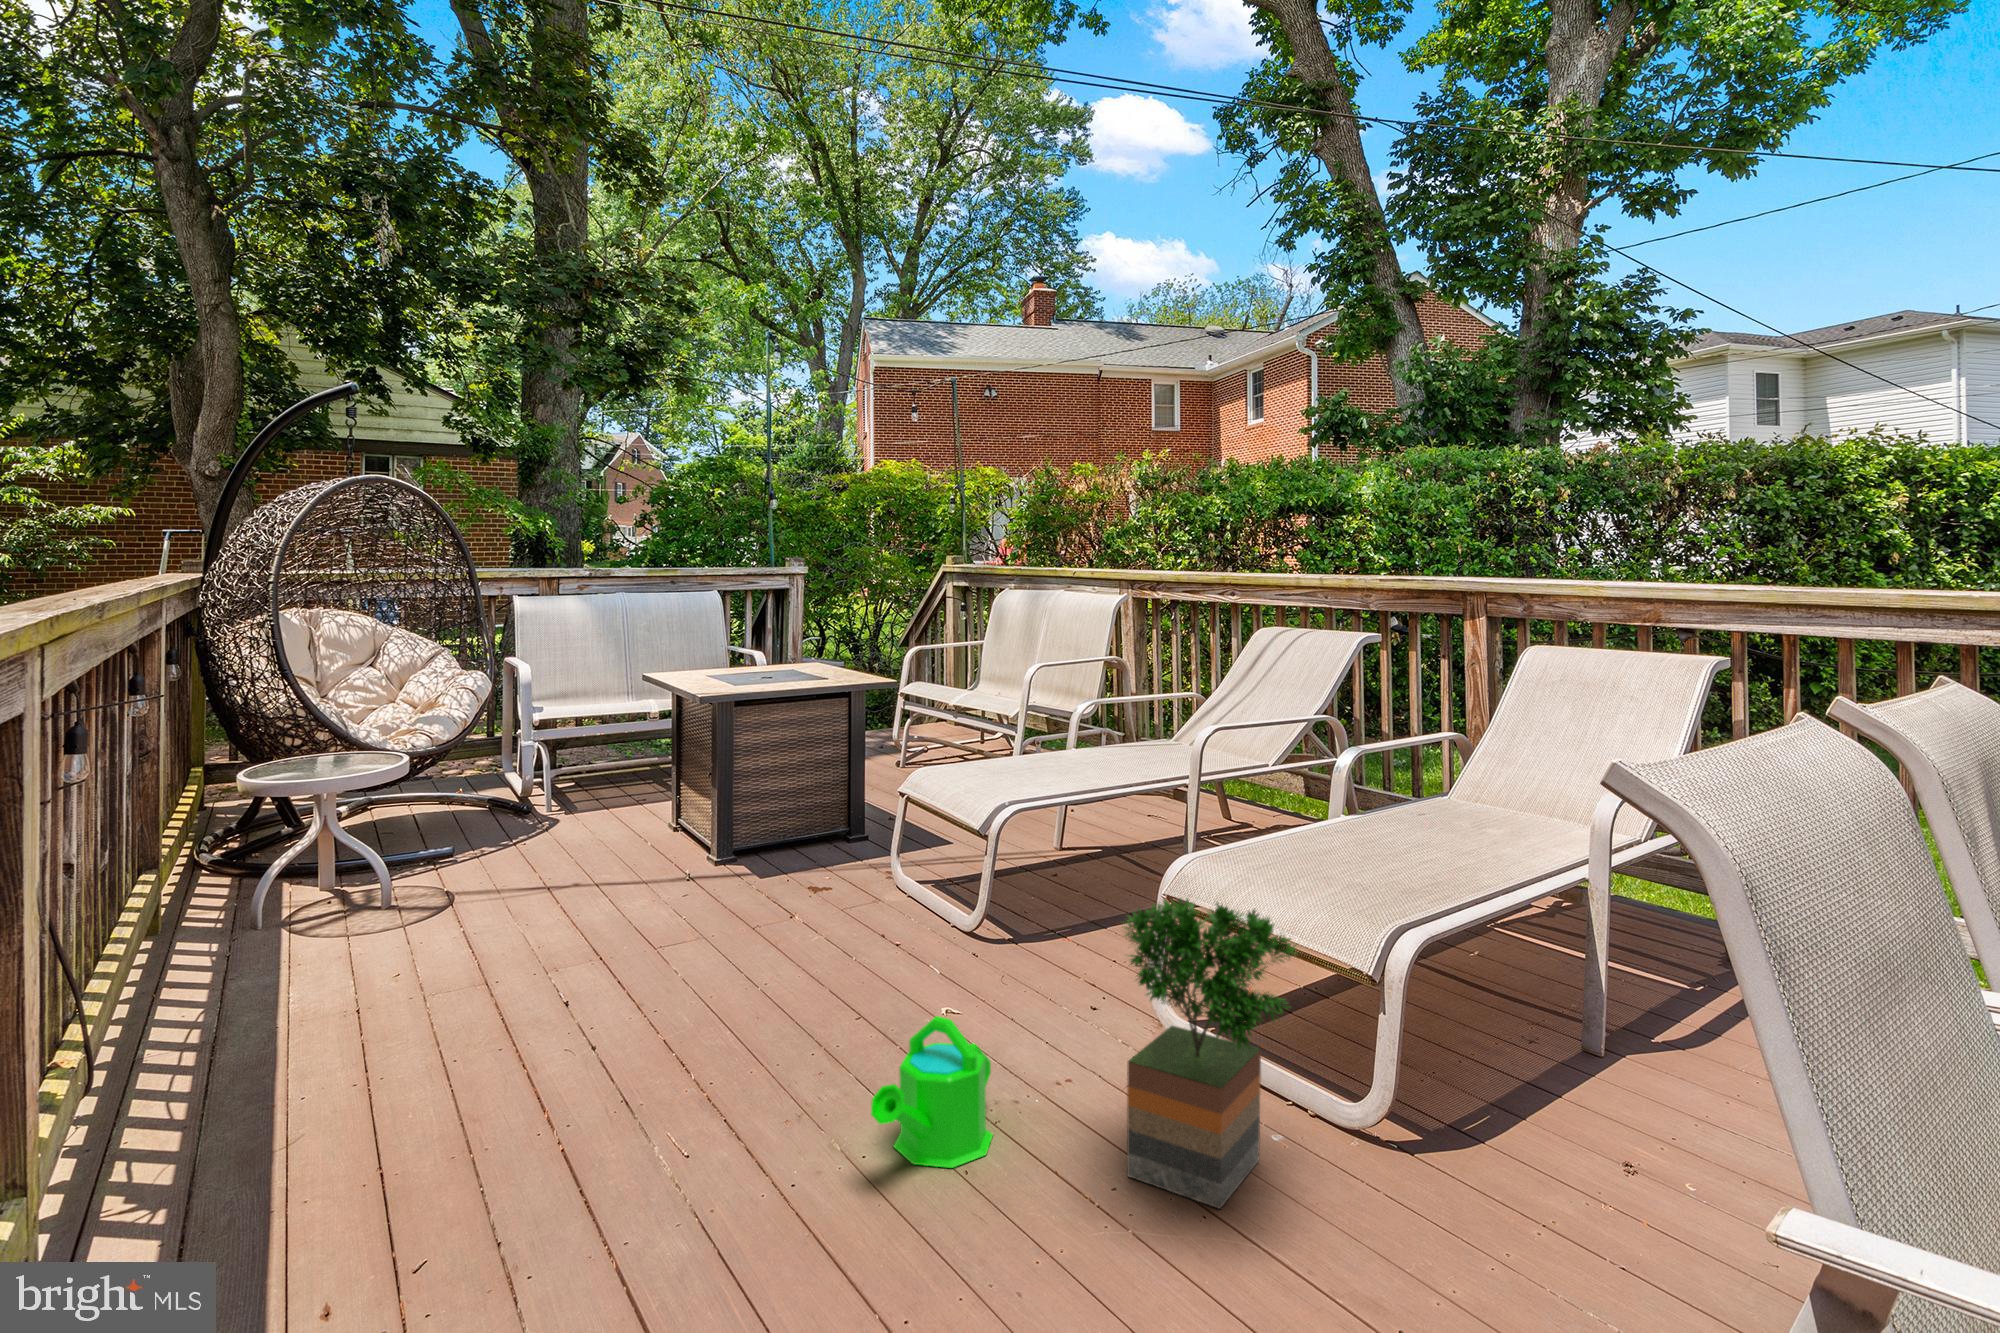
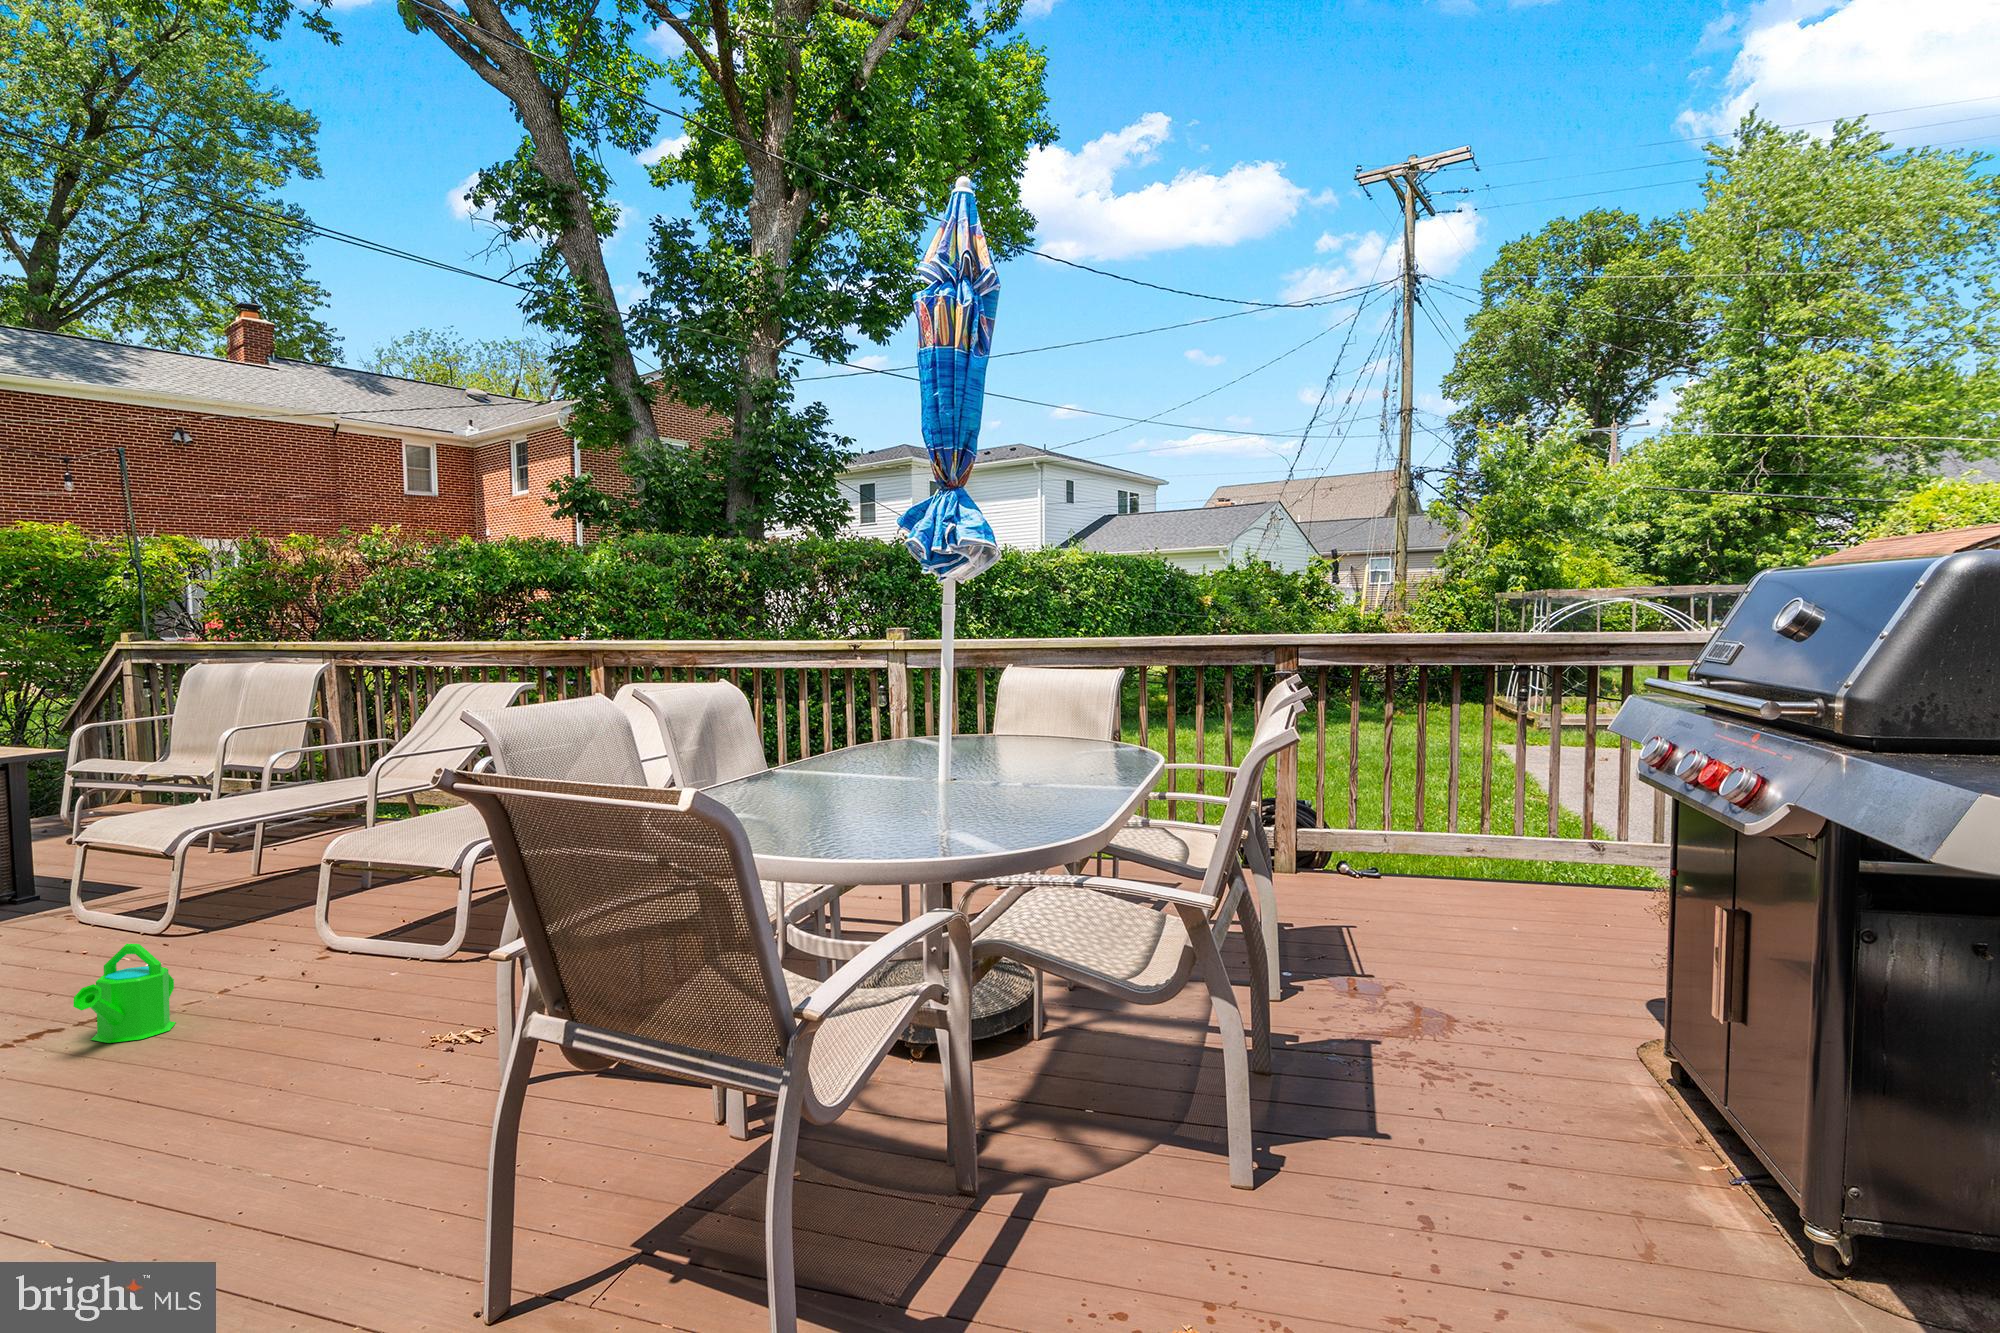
potted tree: present [1125,898,1296,1209] -> none [270,841,395,1020]

